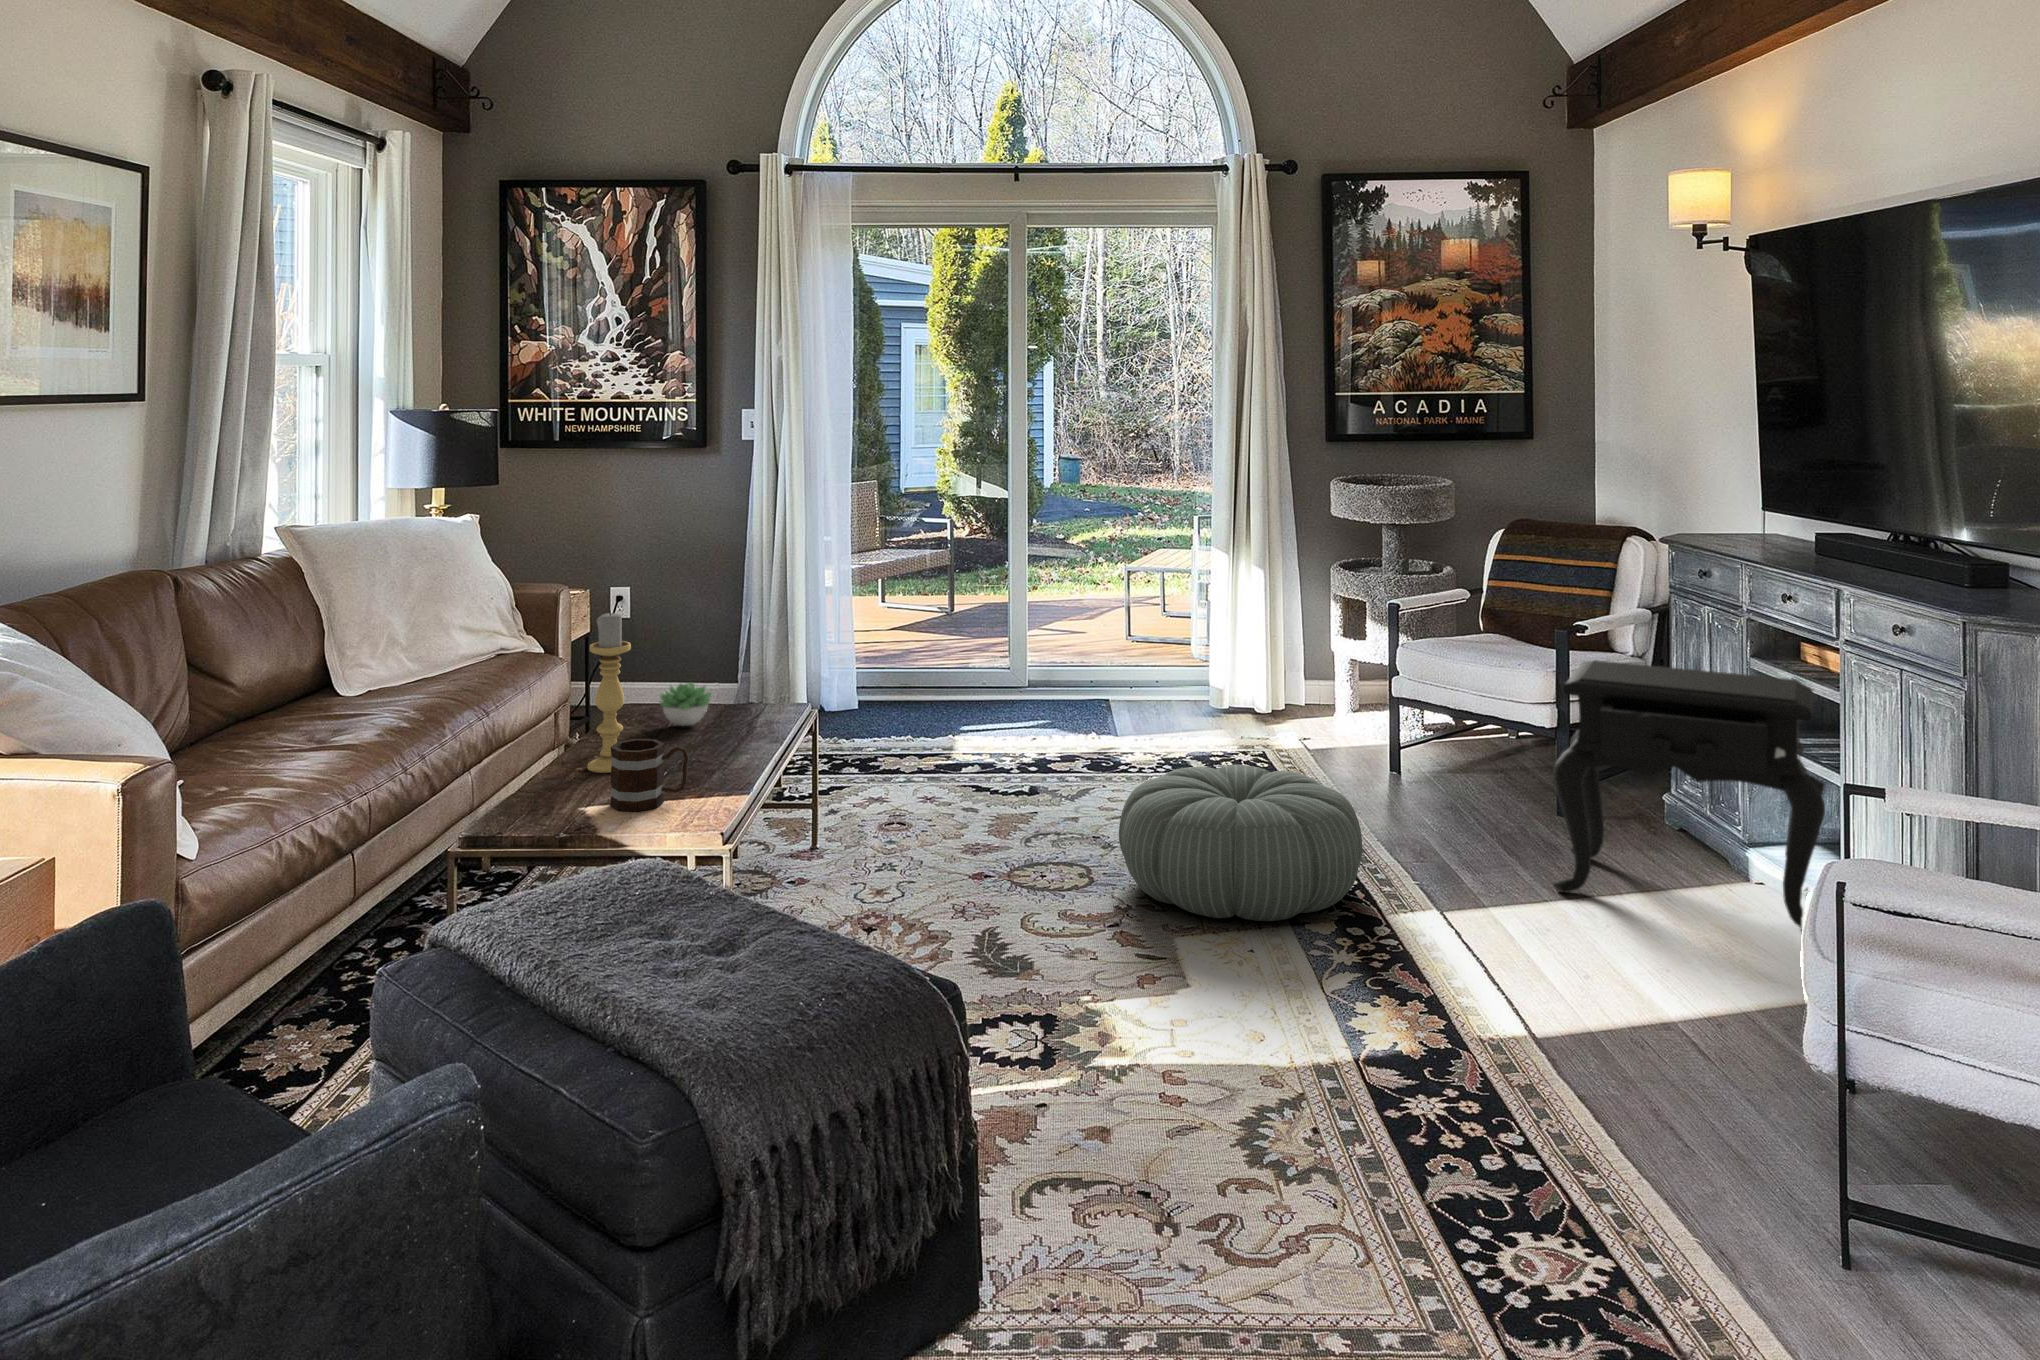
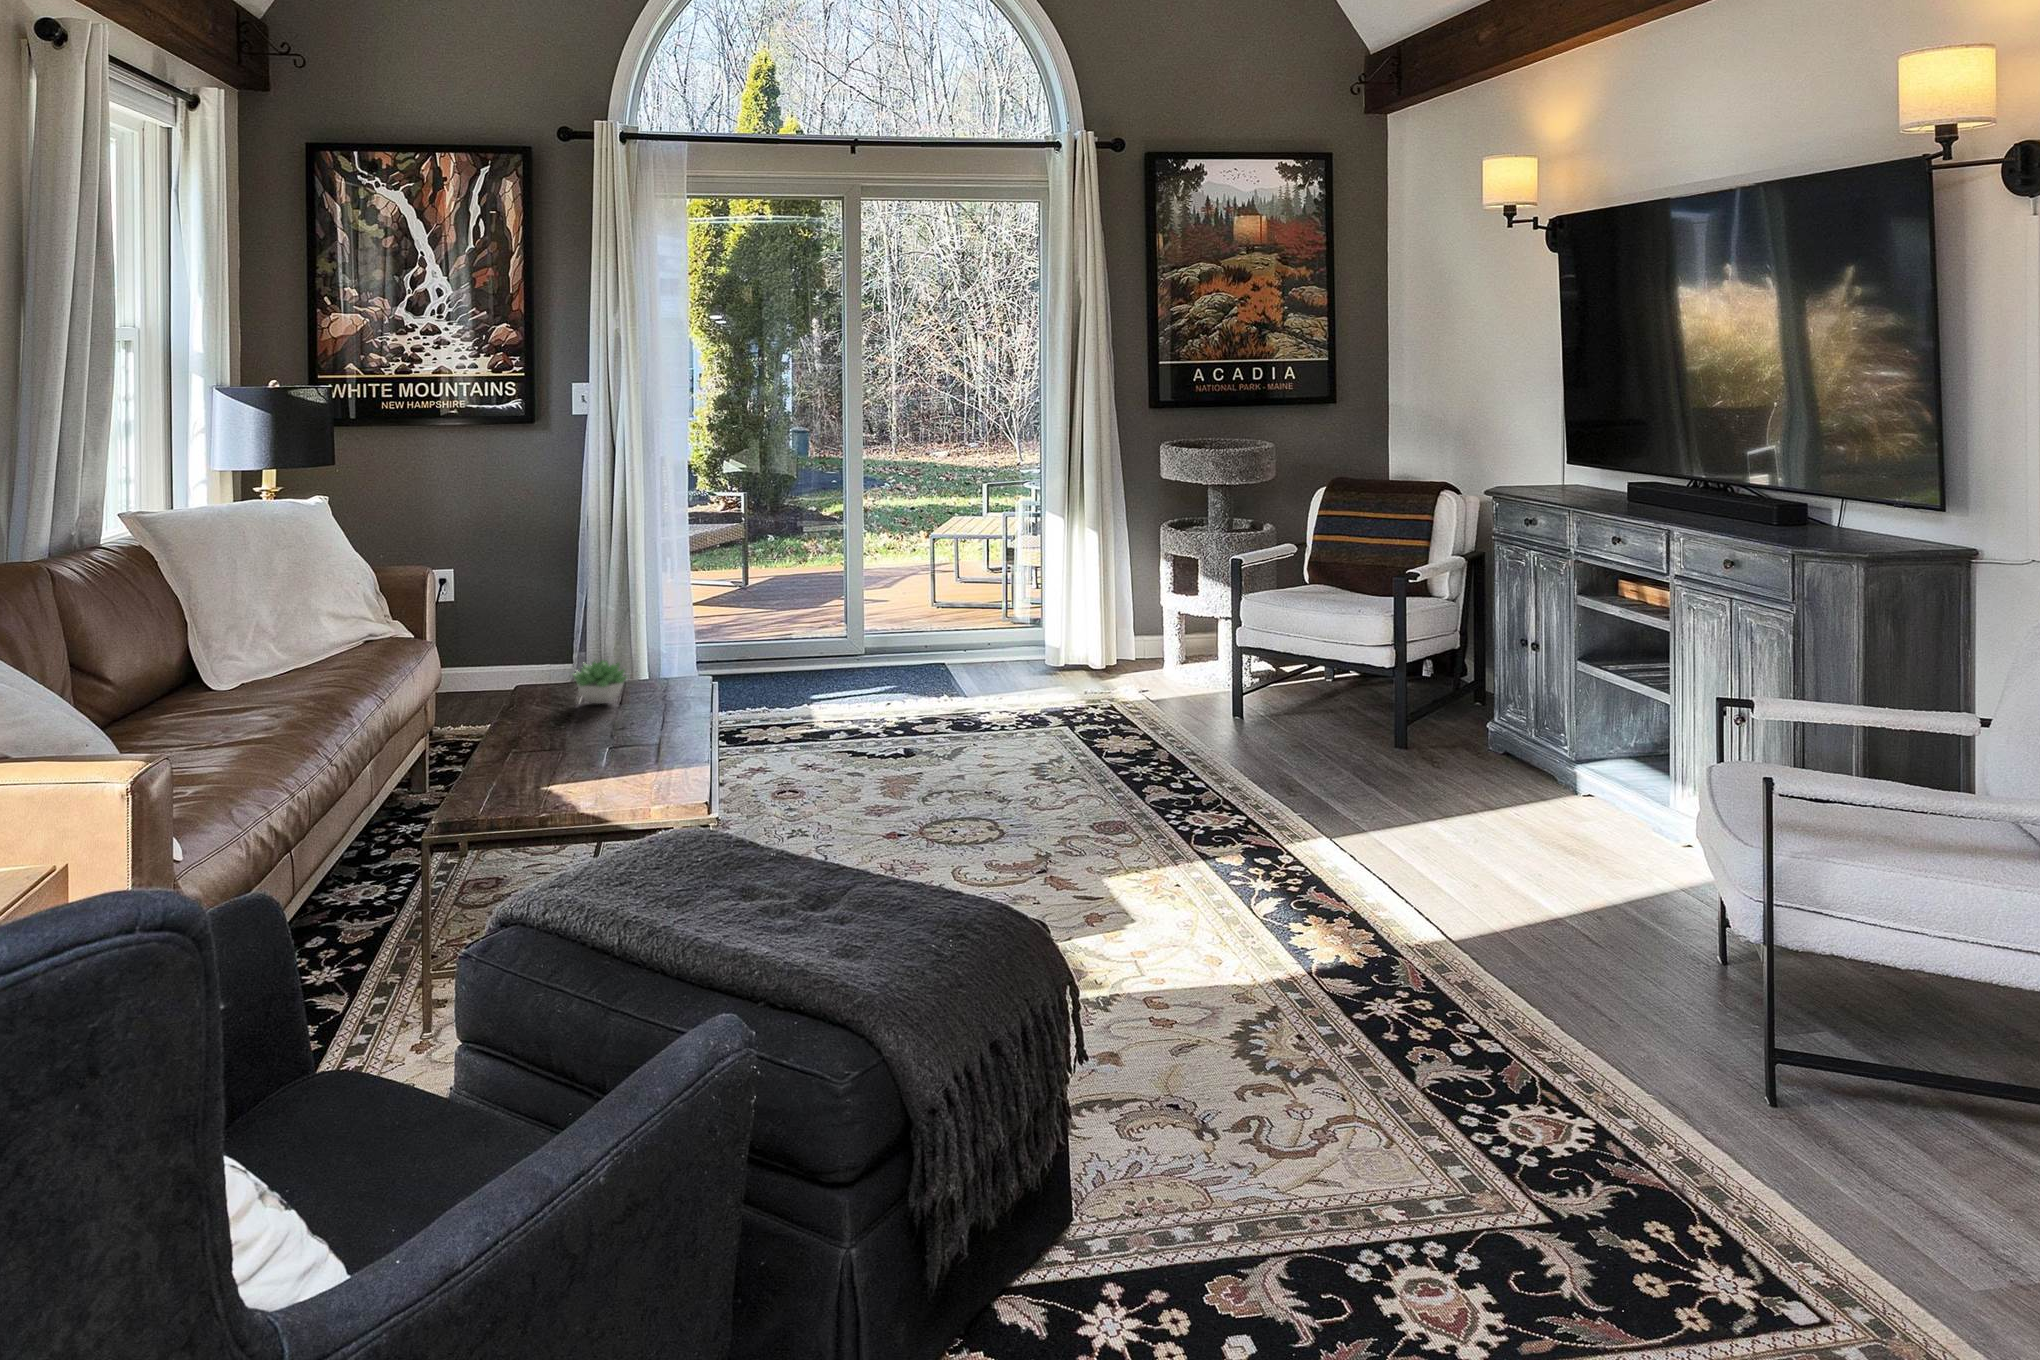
candle holder: present [588,611,631,773] -> none [530,590,574,753]
side table: present [1553,660,1825,928] -> none [1420,604,1661,839]
mug: present [610,739,689,812] -> none [580,716,656,788]
pouf: present [1119,765,1362,921] -> none [1027,716,1258,859]

